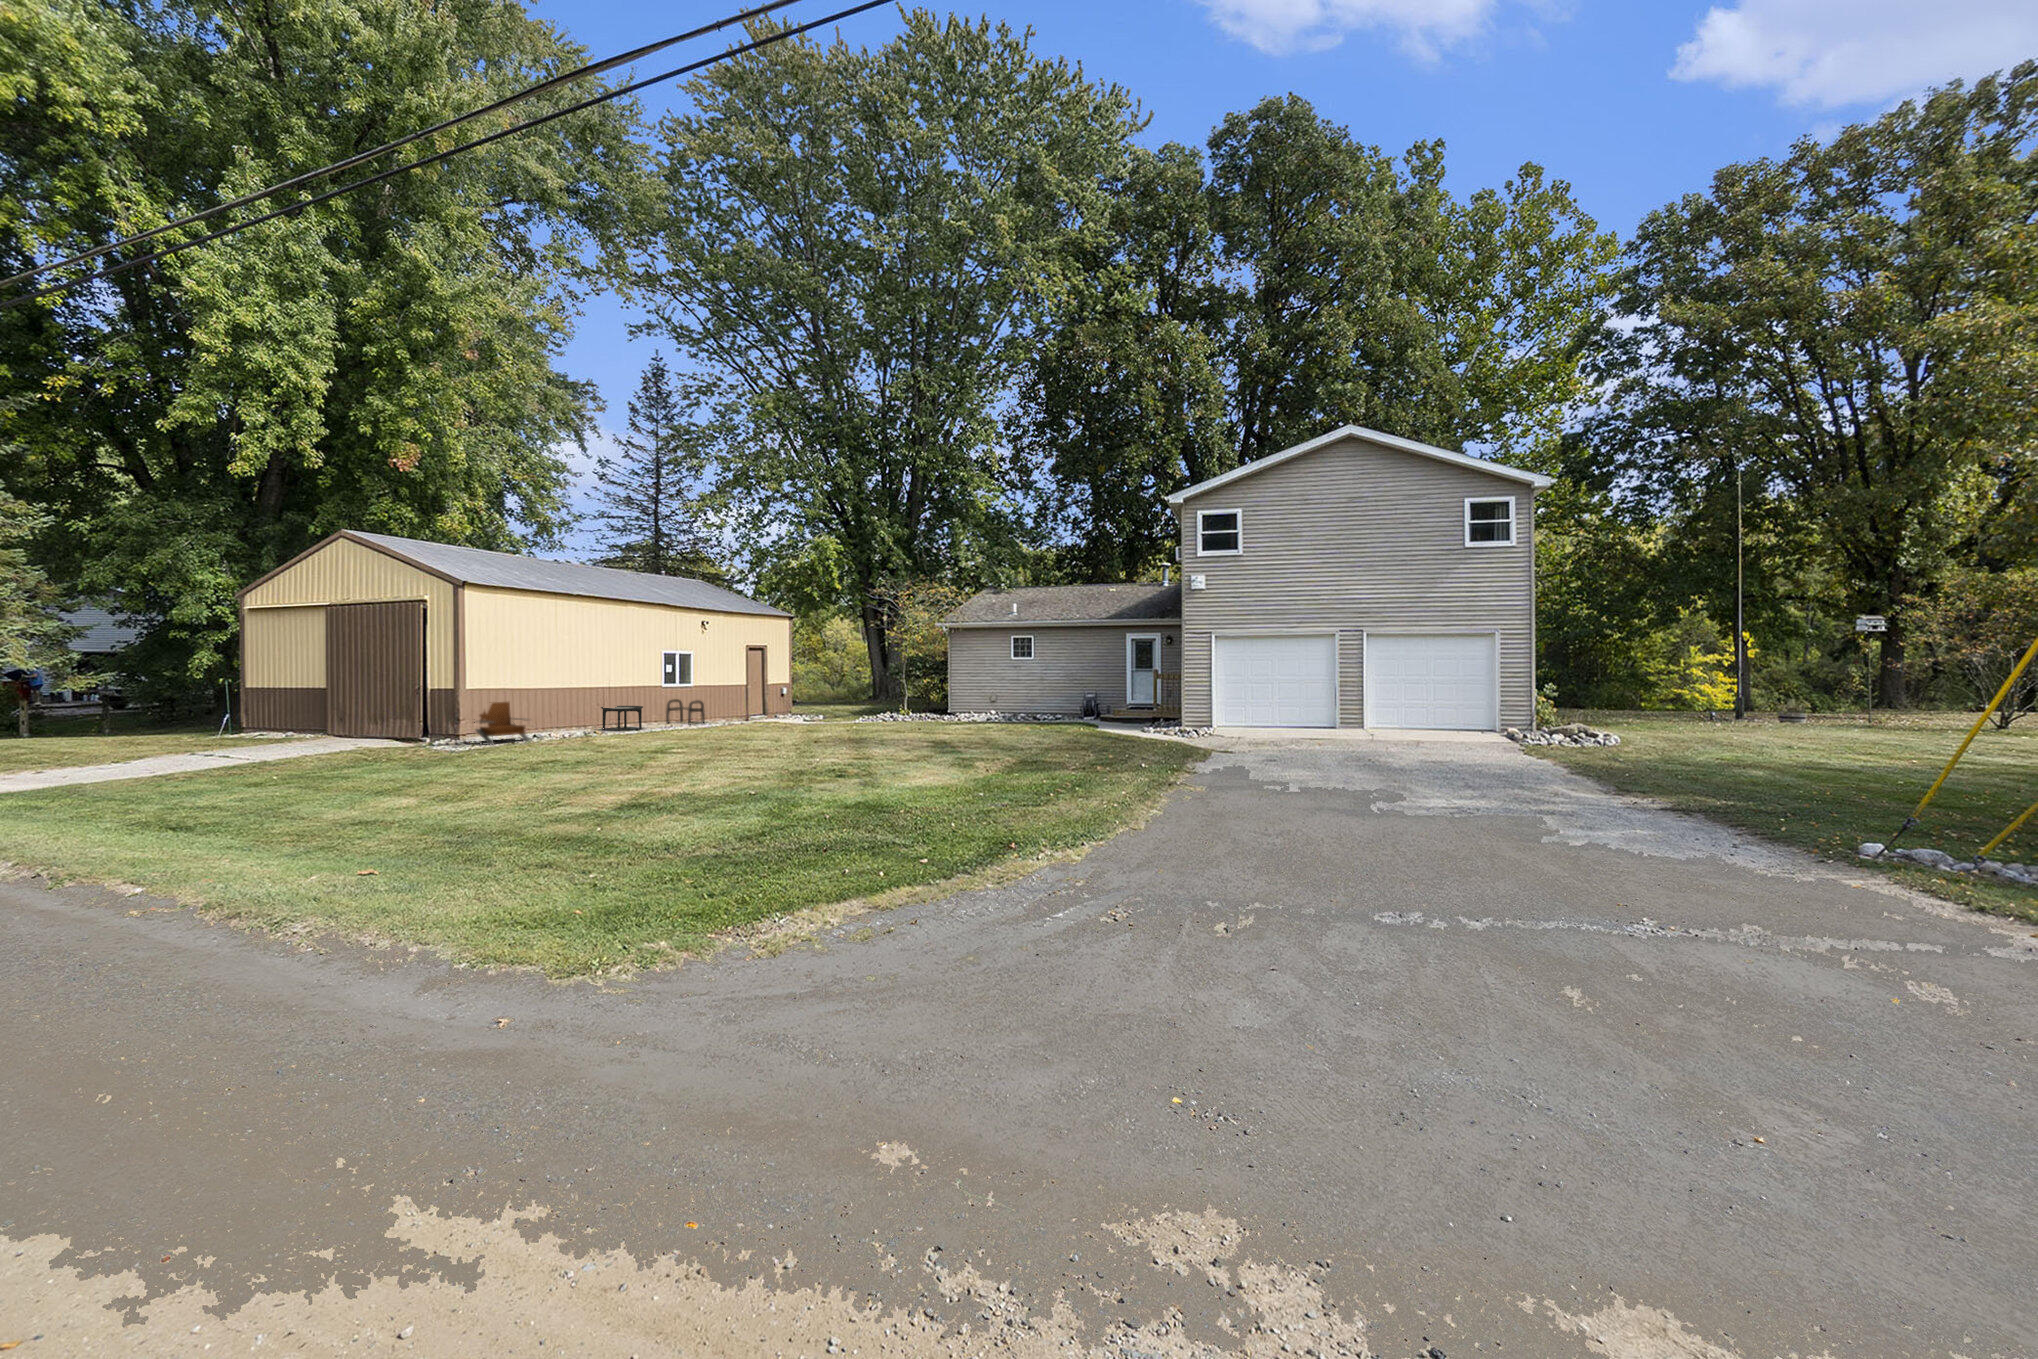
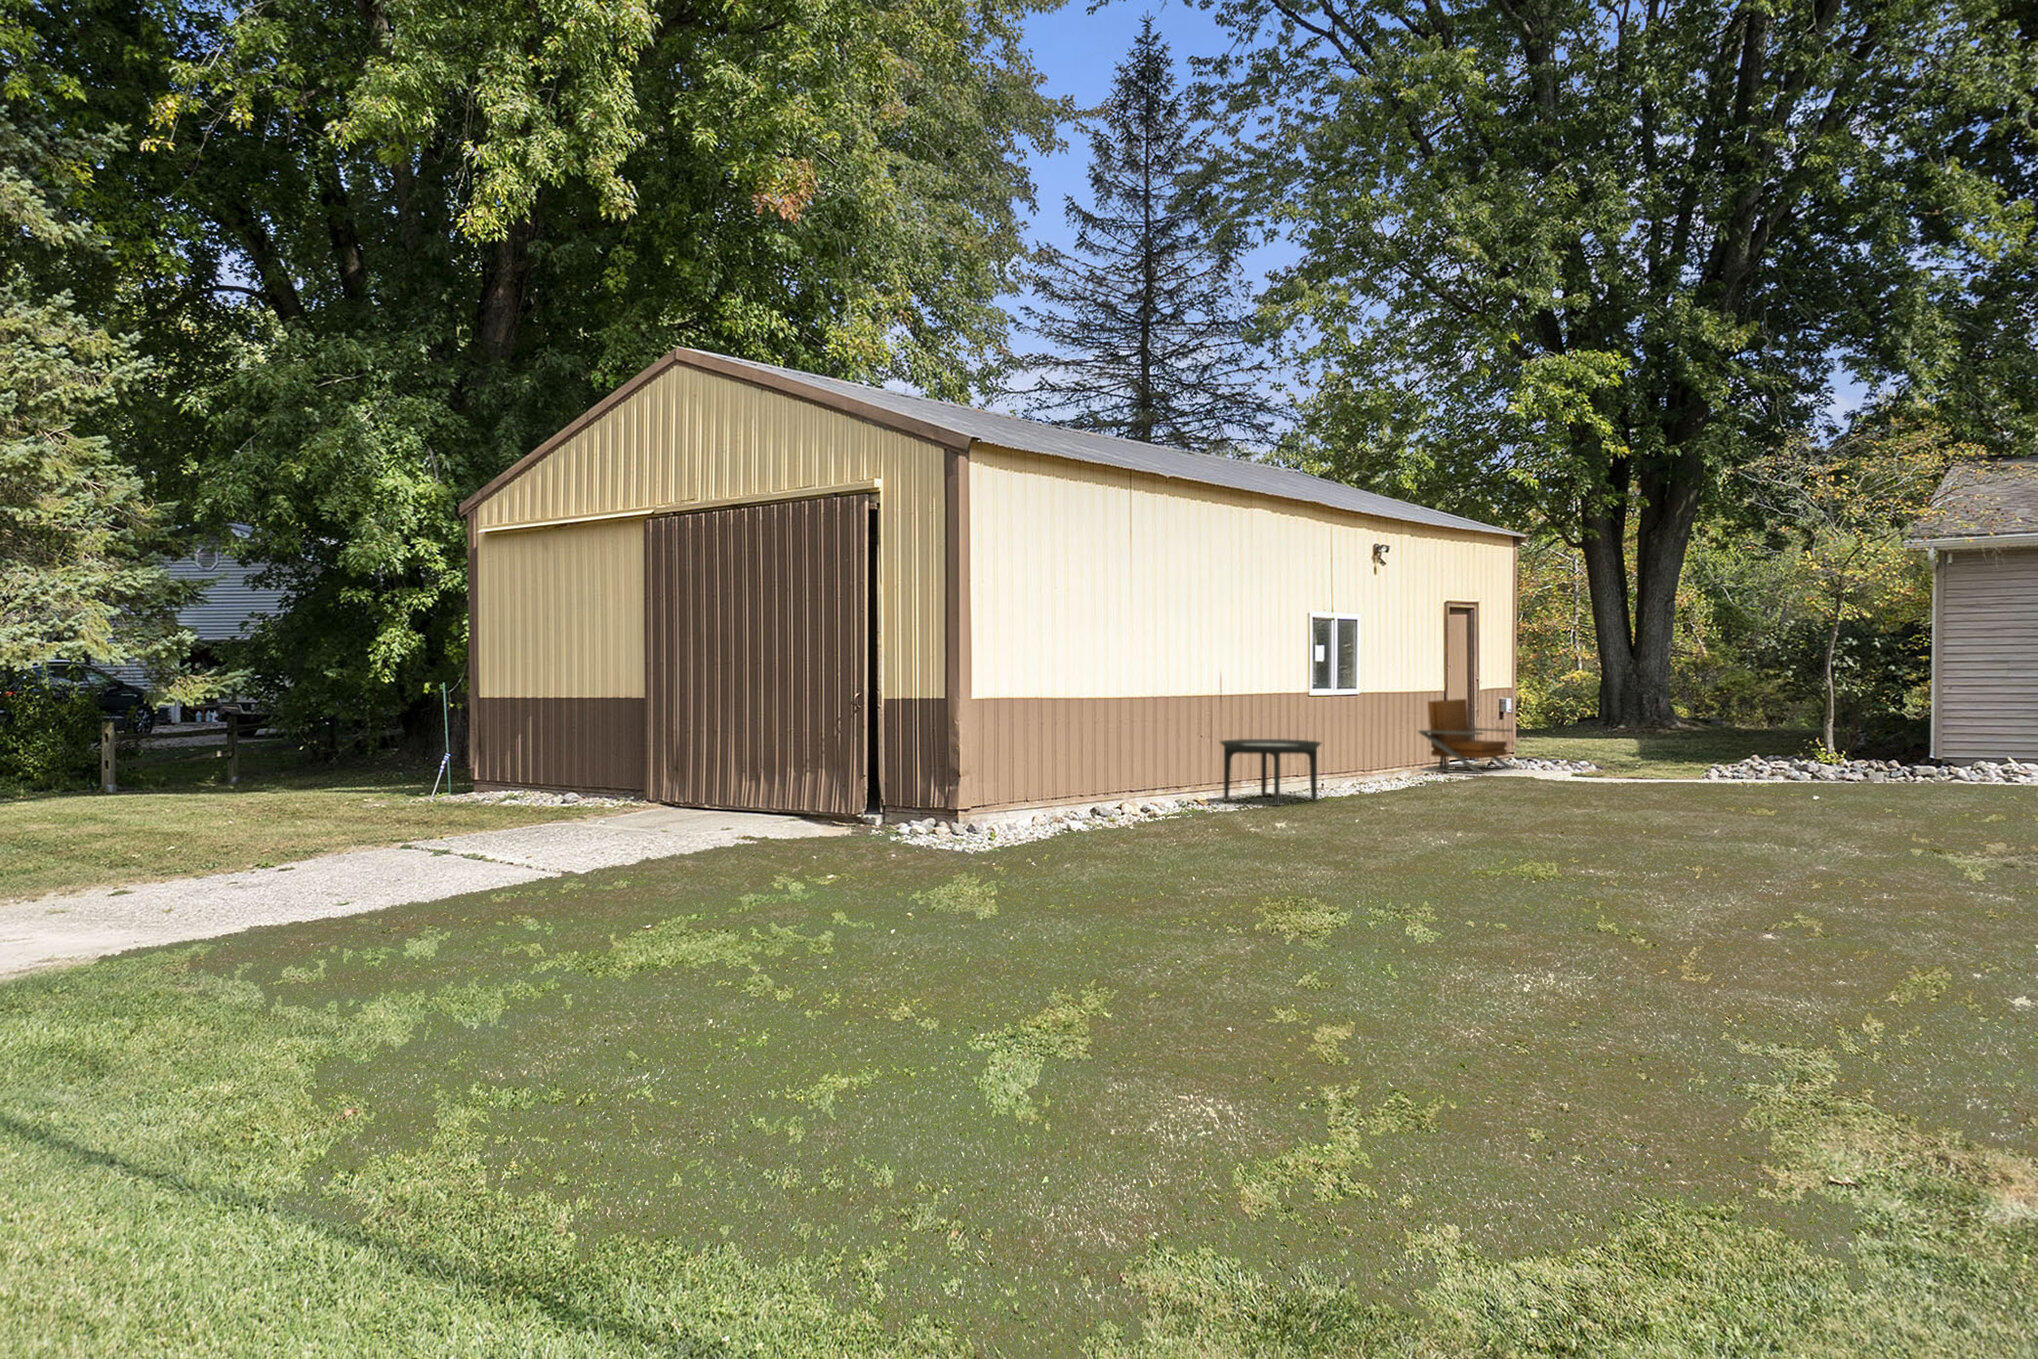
bench: present [666,699,705,725] -> none [1321,724,1418,789]
lounge chair: present [472,702,530,745] -> present [1419,699,1512,774]

